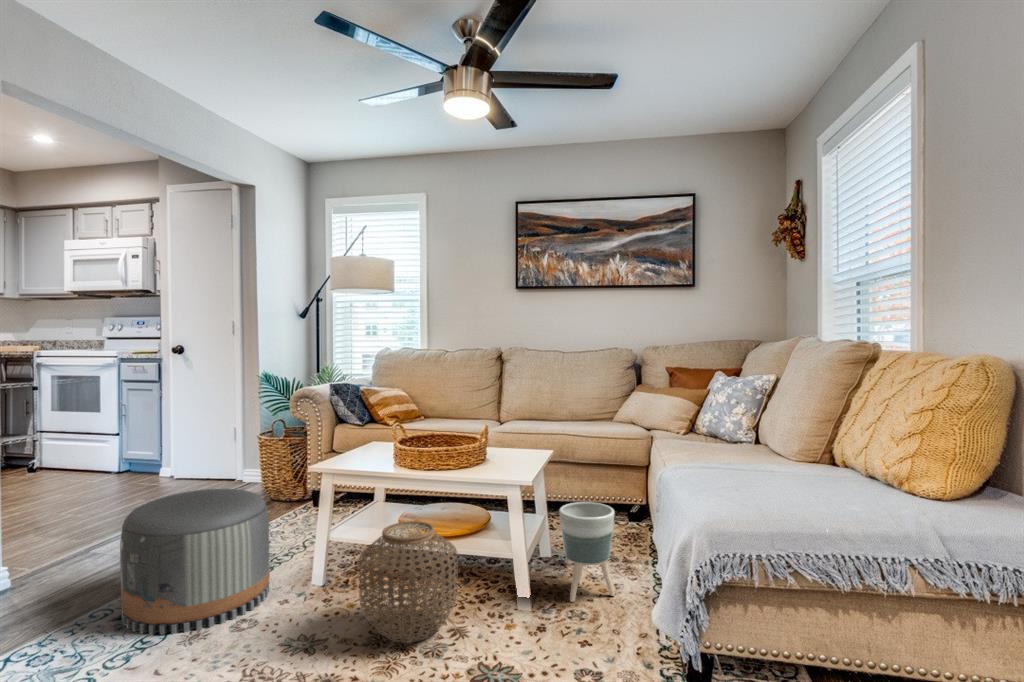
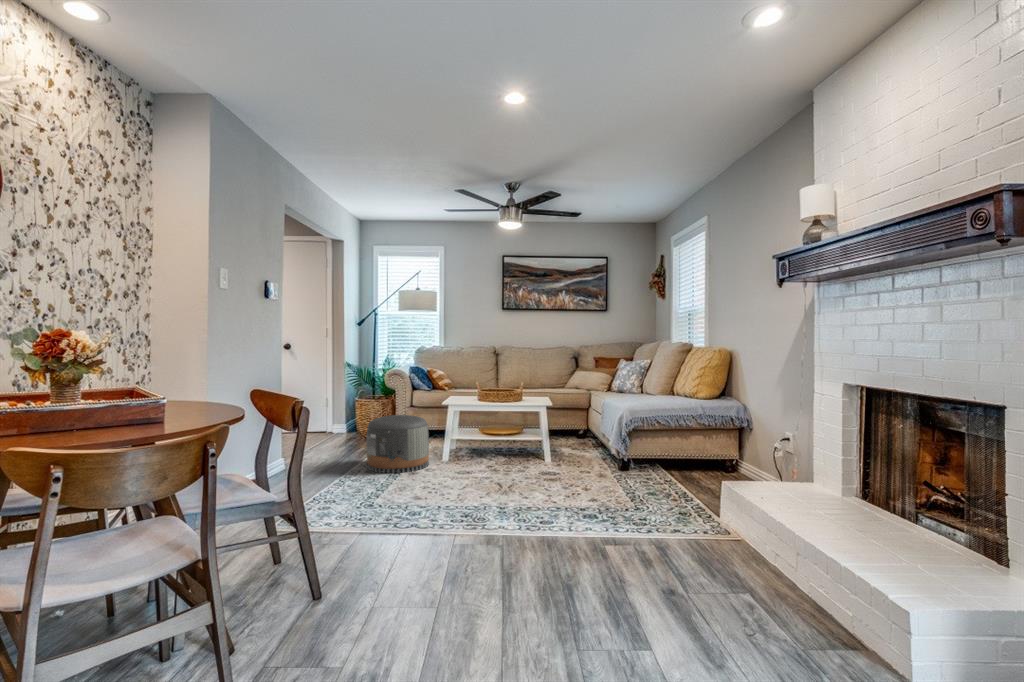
planter: present [559,502,615,602] -> none [560,417,584,458]
woven basket: present [359,521,458,642] -> none [484,422,525,469]

